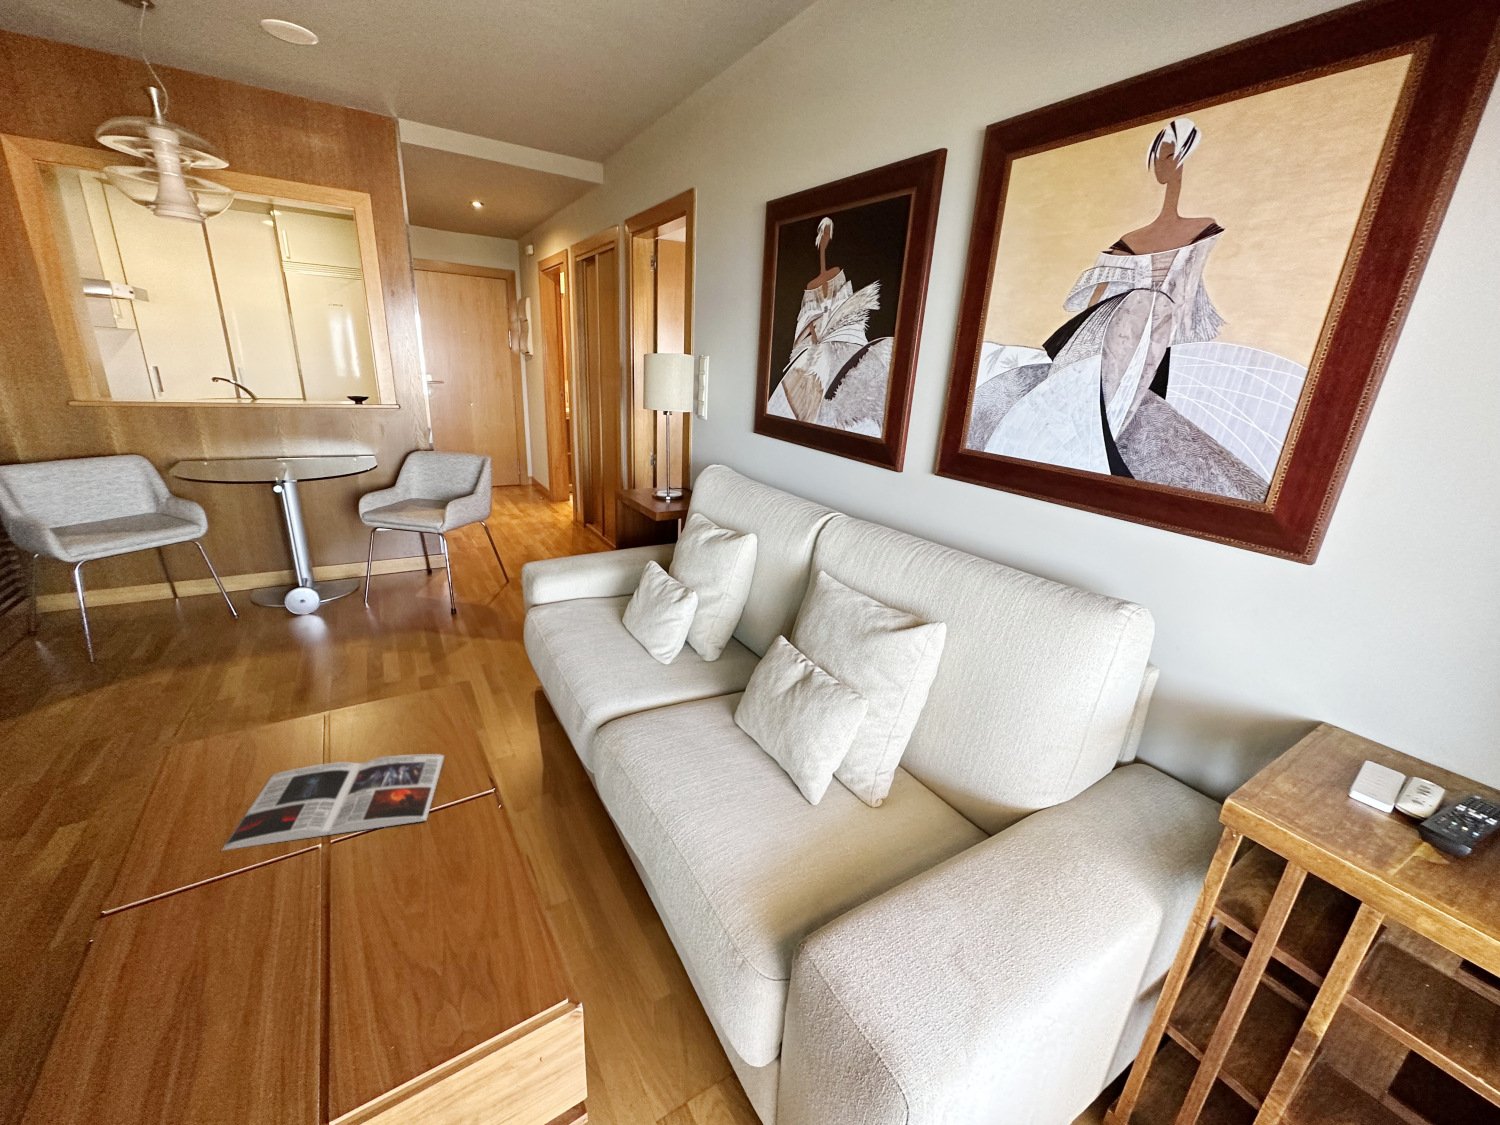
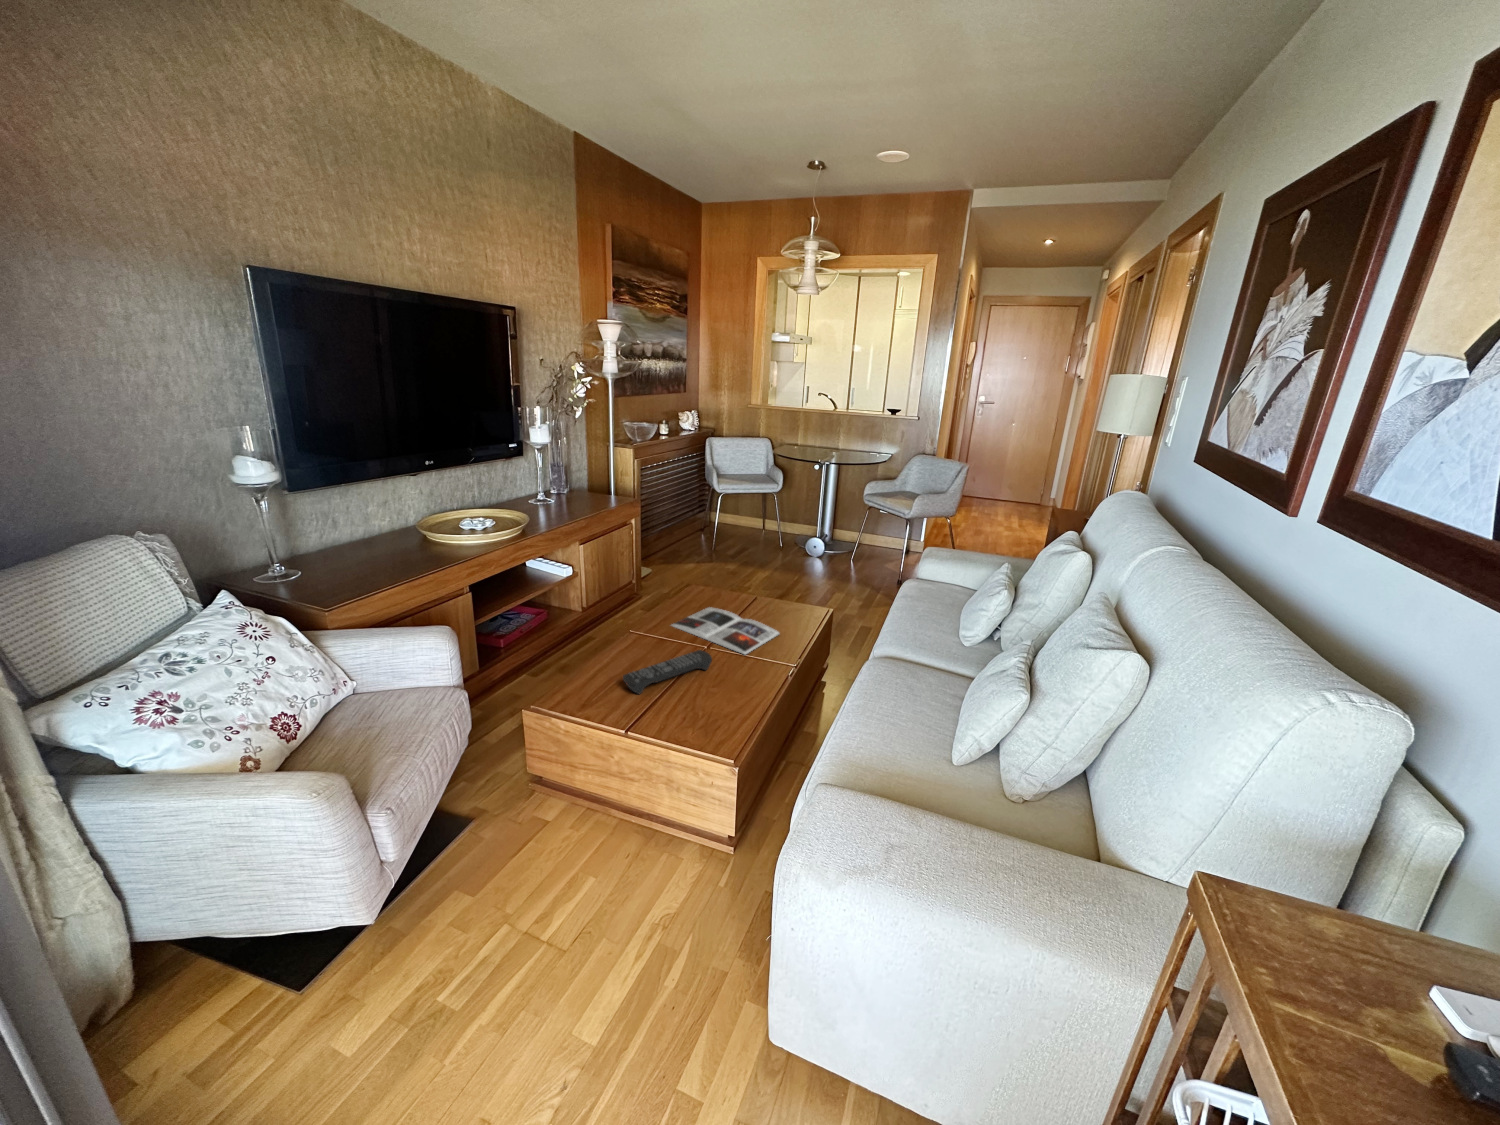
remote control: none [231,860,393,1045] -> present [623,650,712,694]

